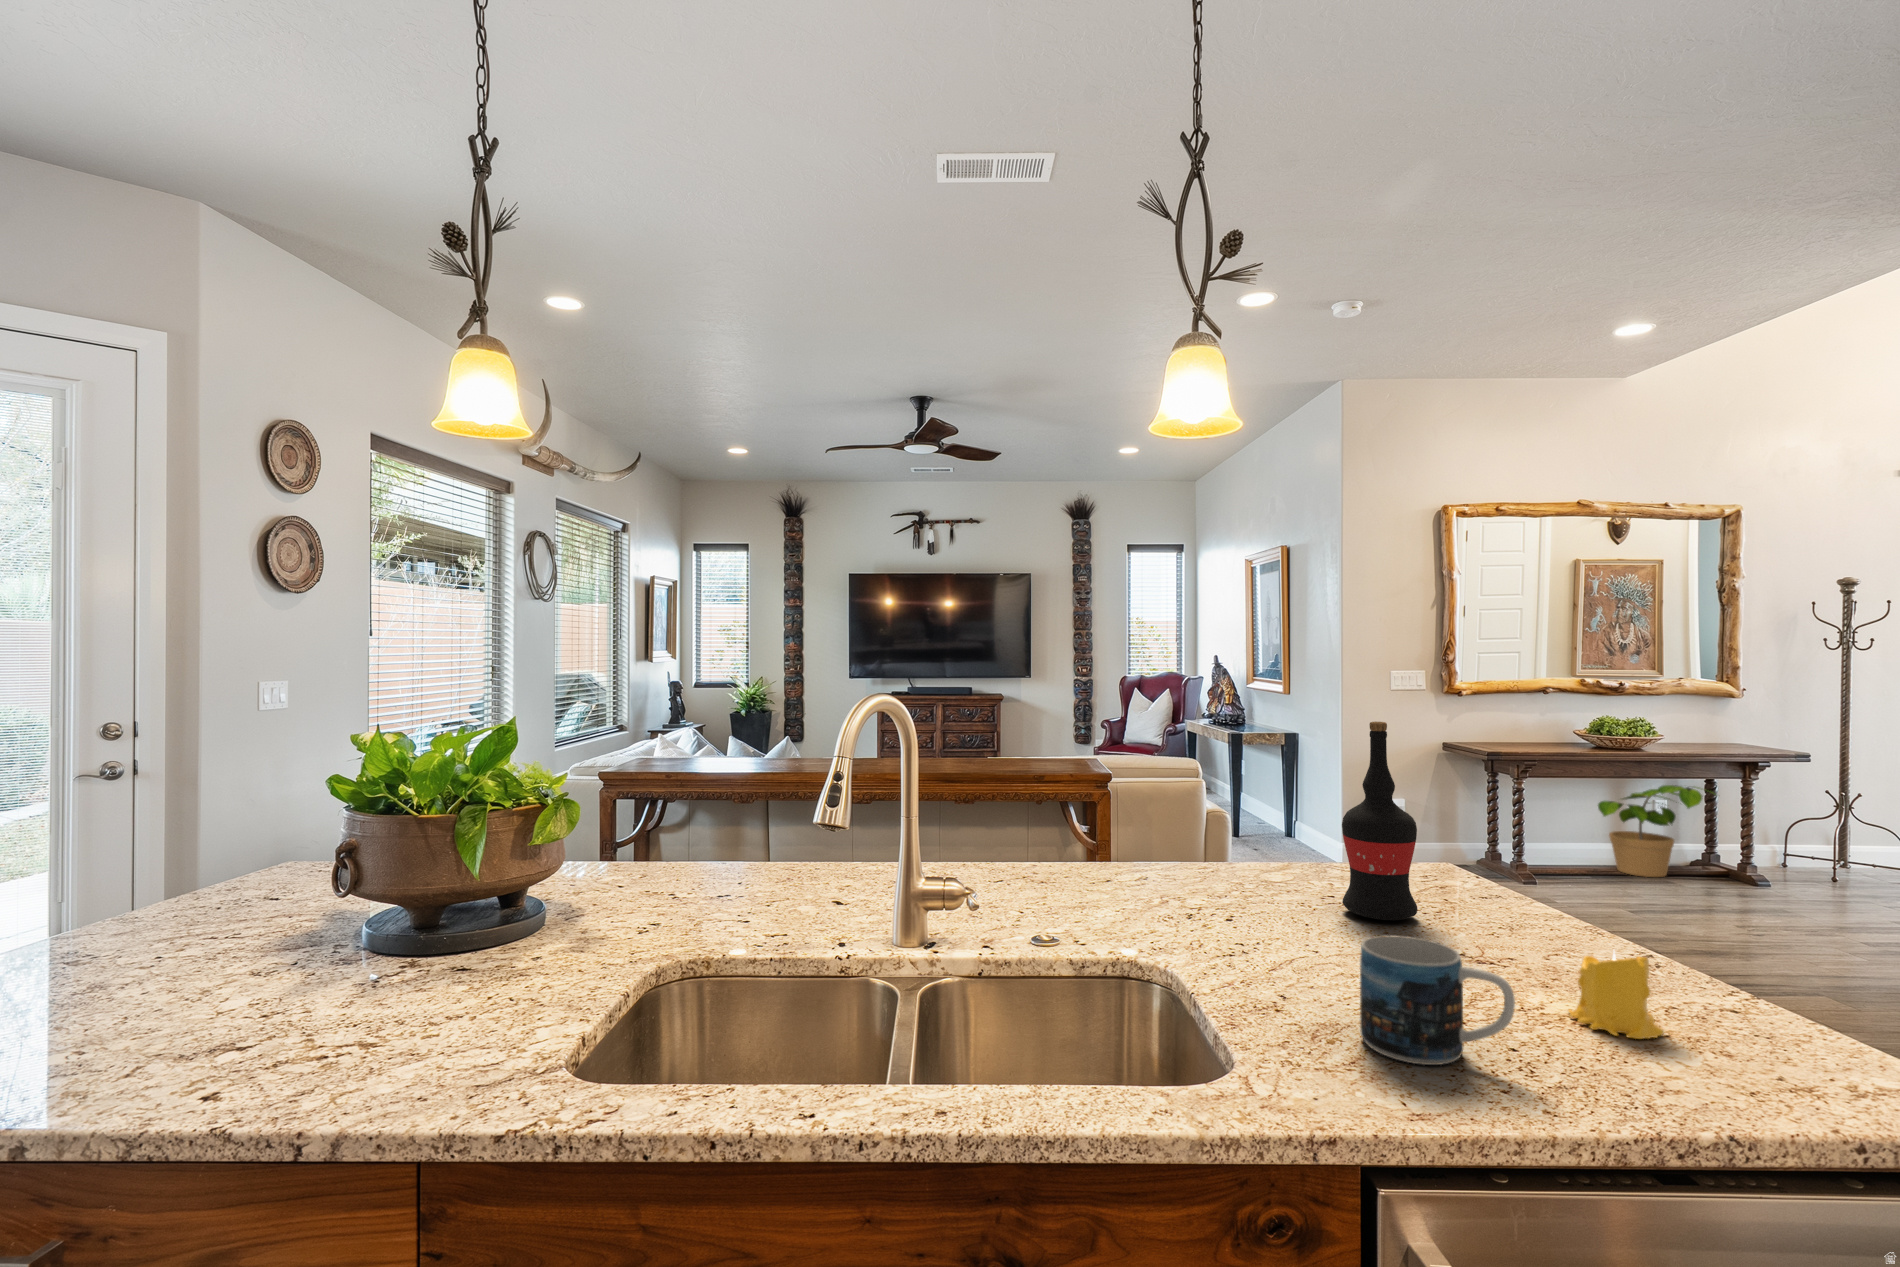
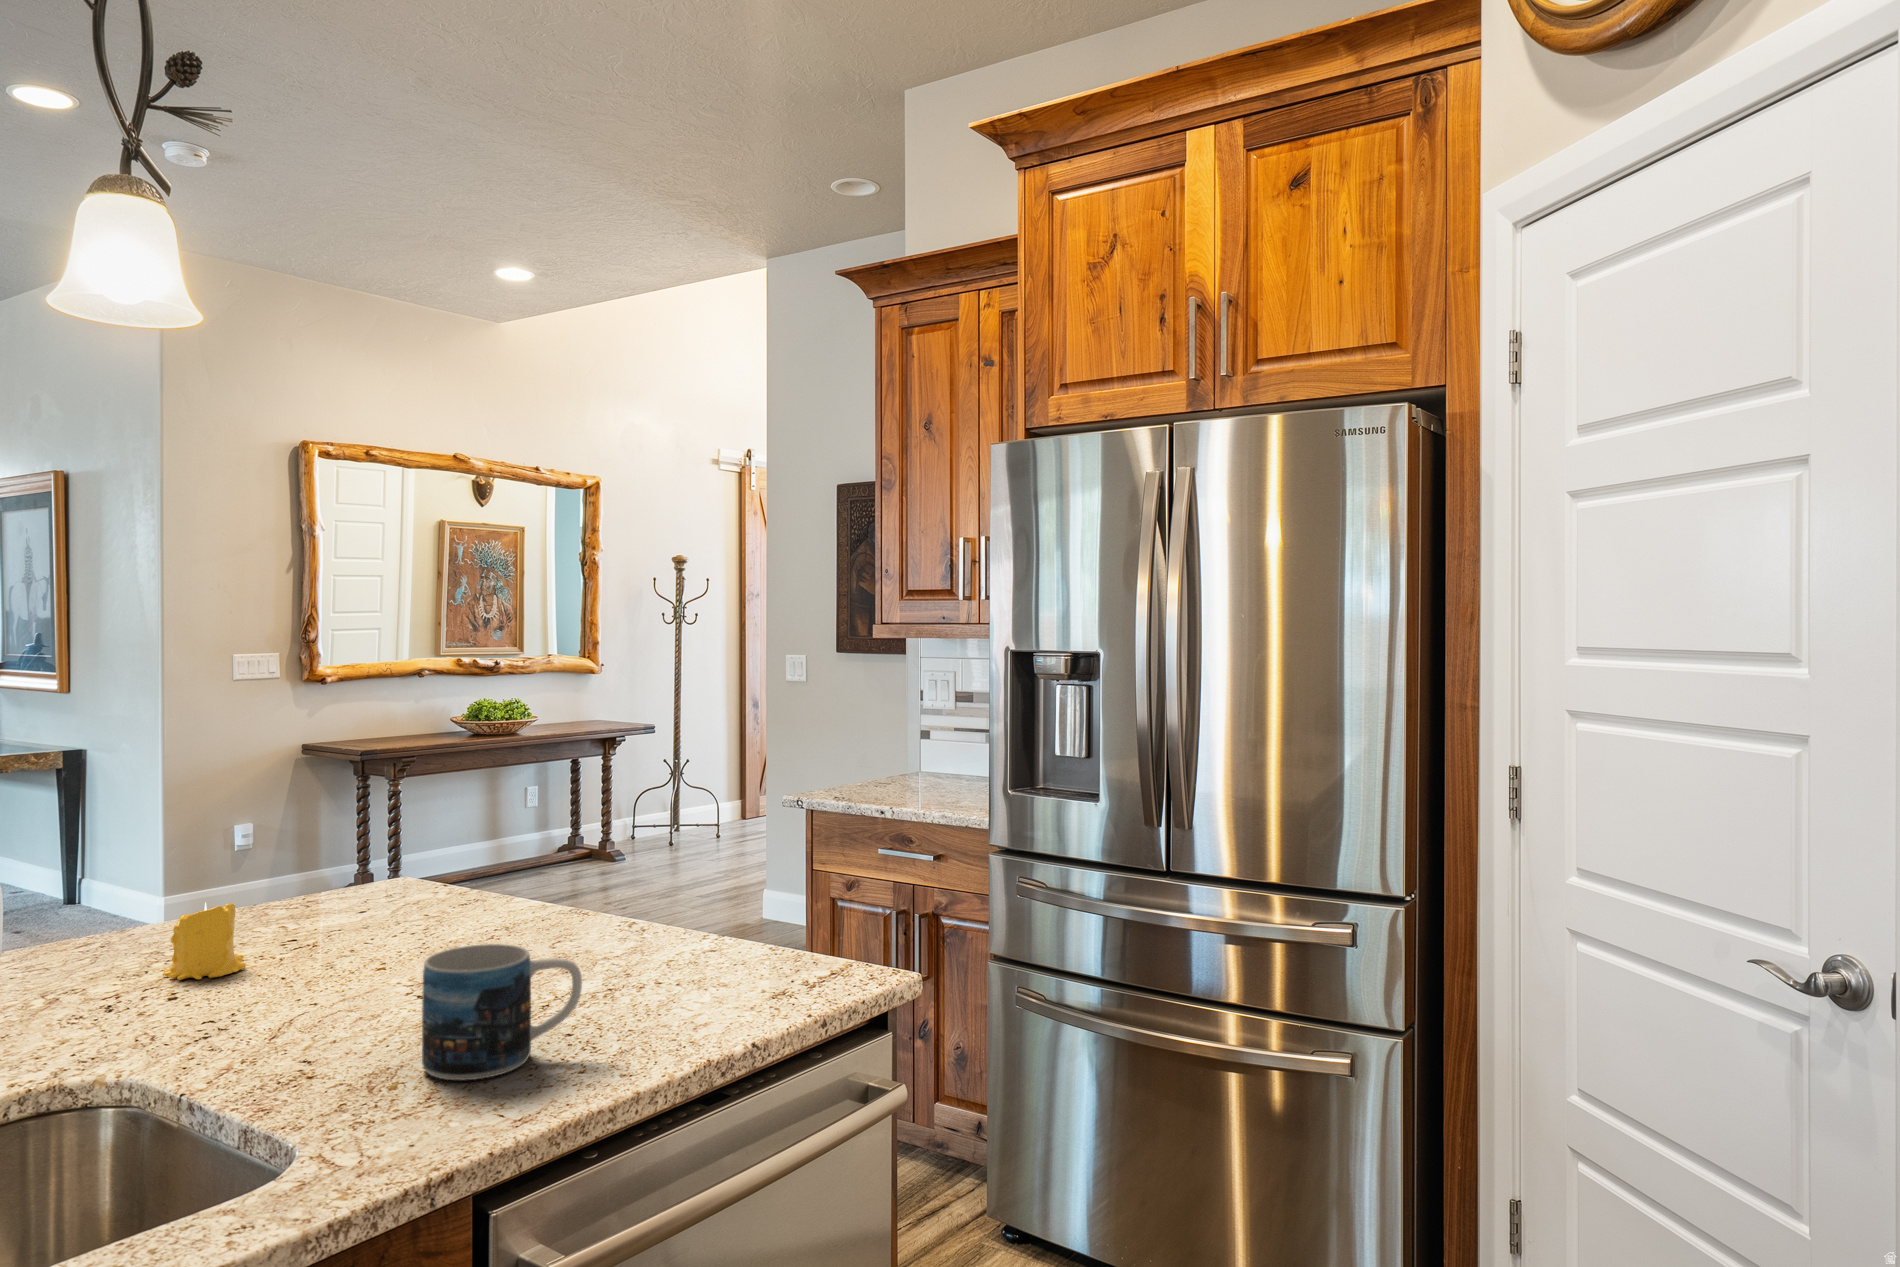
wine bottle: present [1342,722,1418,920] -> none [317,713,410,953]
potted plant: present [1598,785,1703,877] -> none [475,768,586,872]
candle: present [1568,952,1664,1039] -> present [163,902,246,980]

